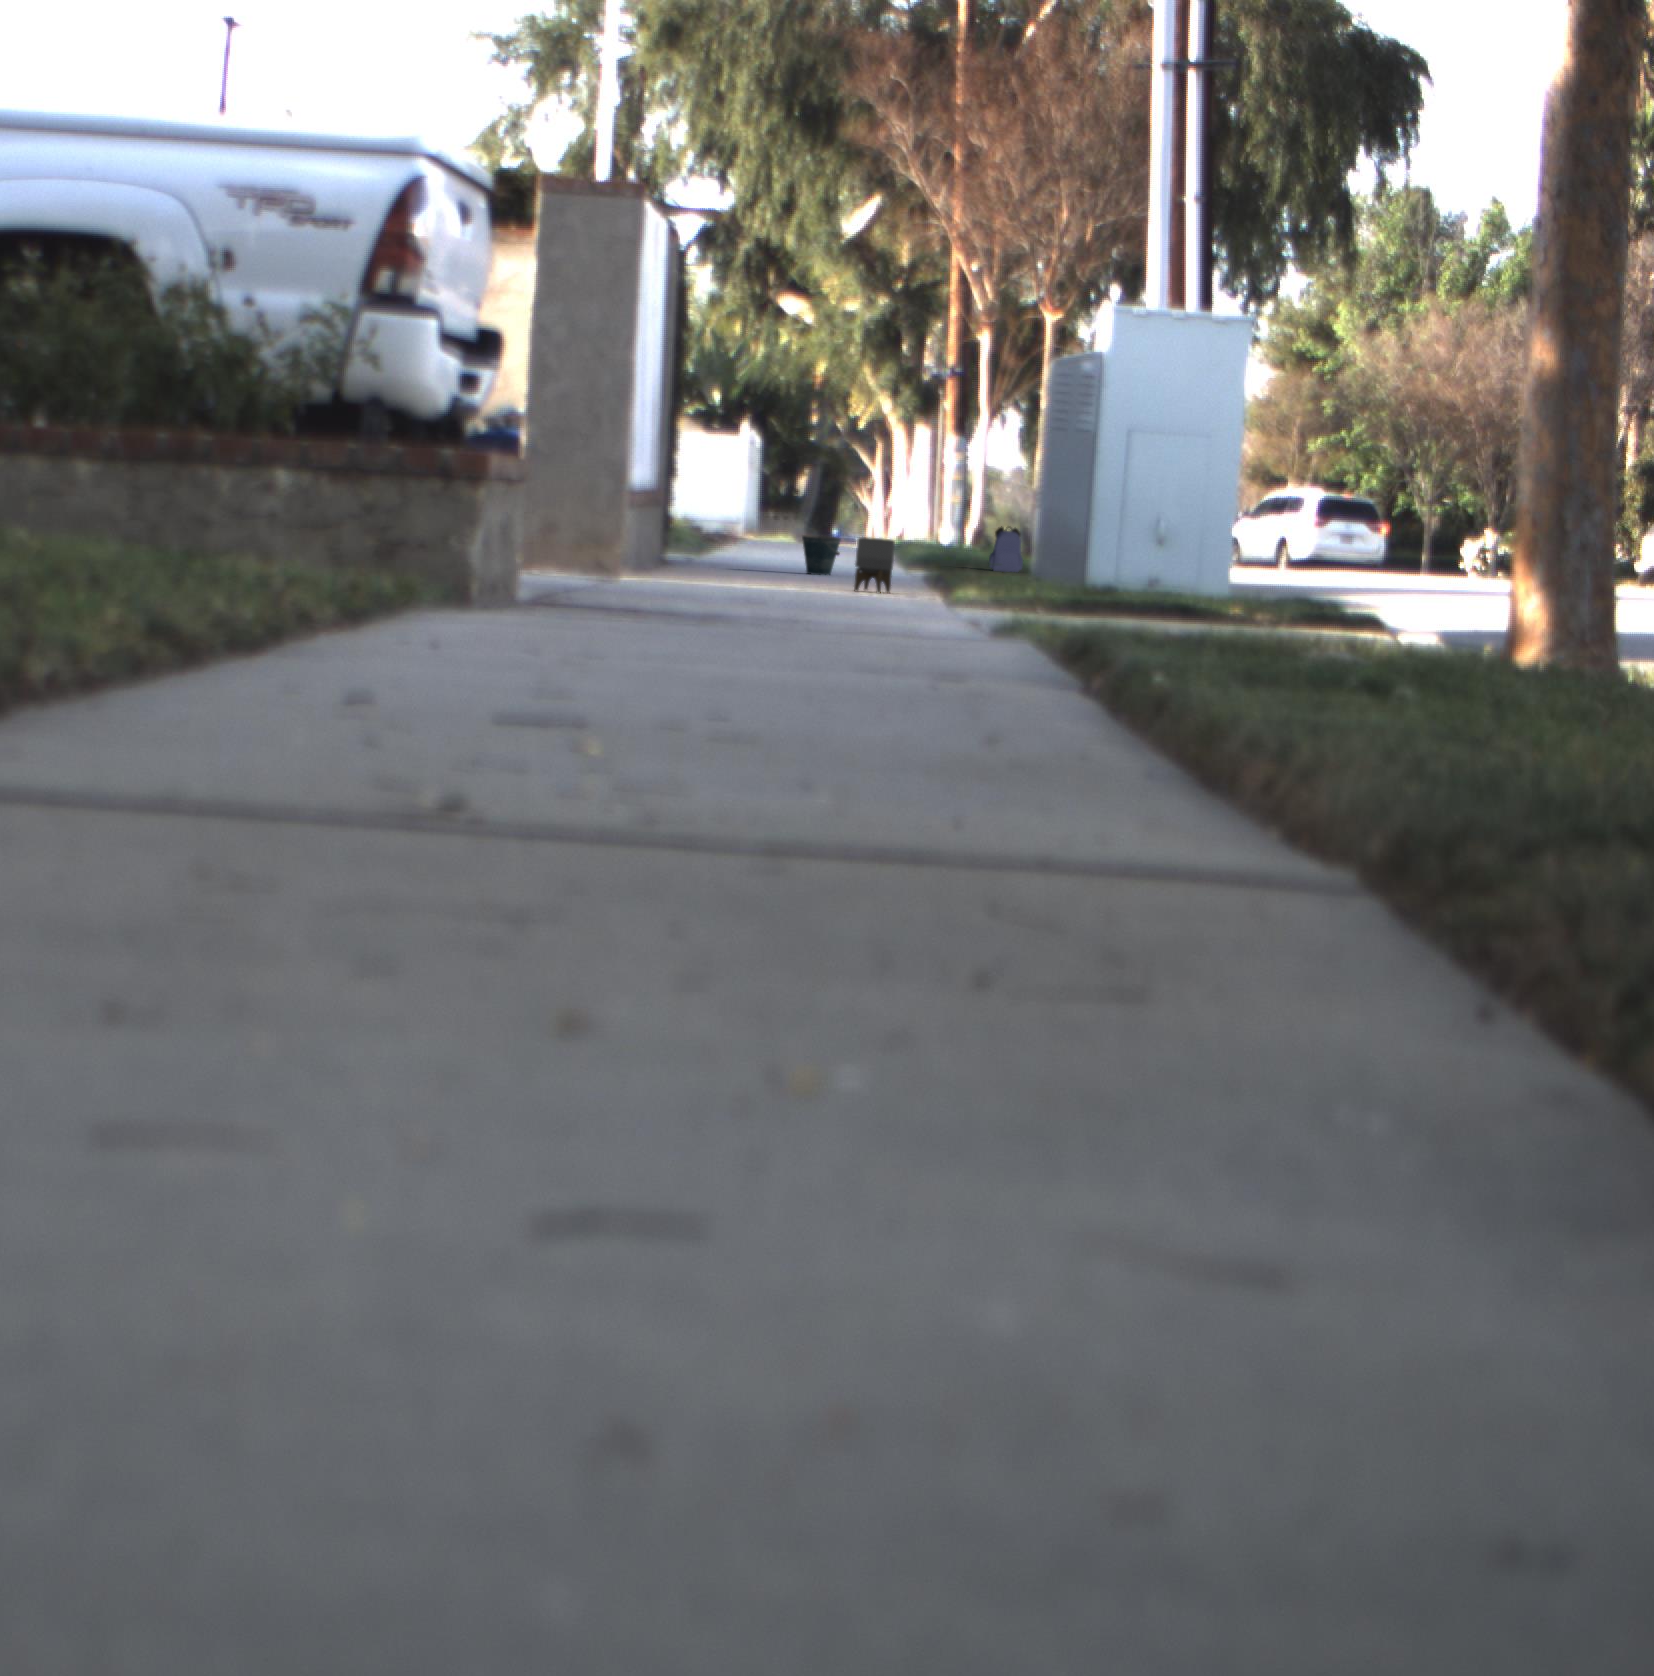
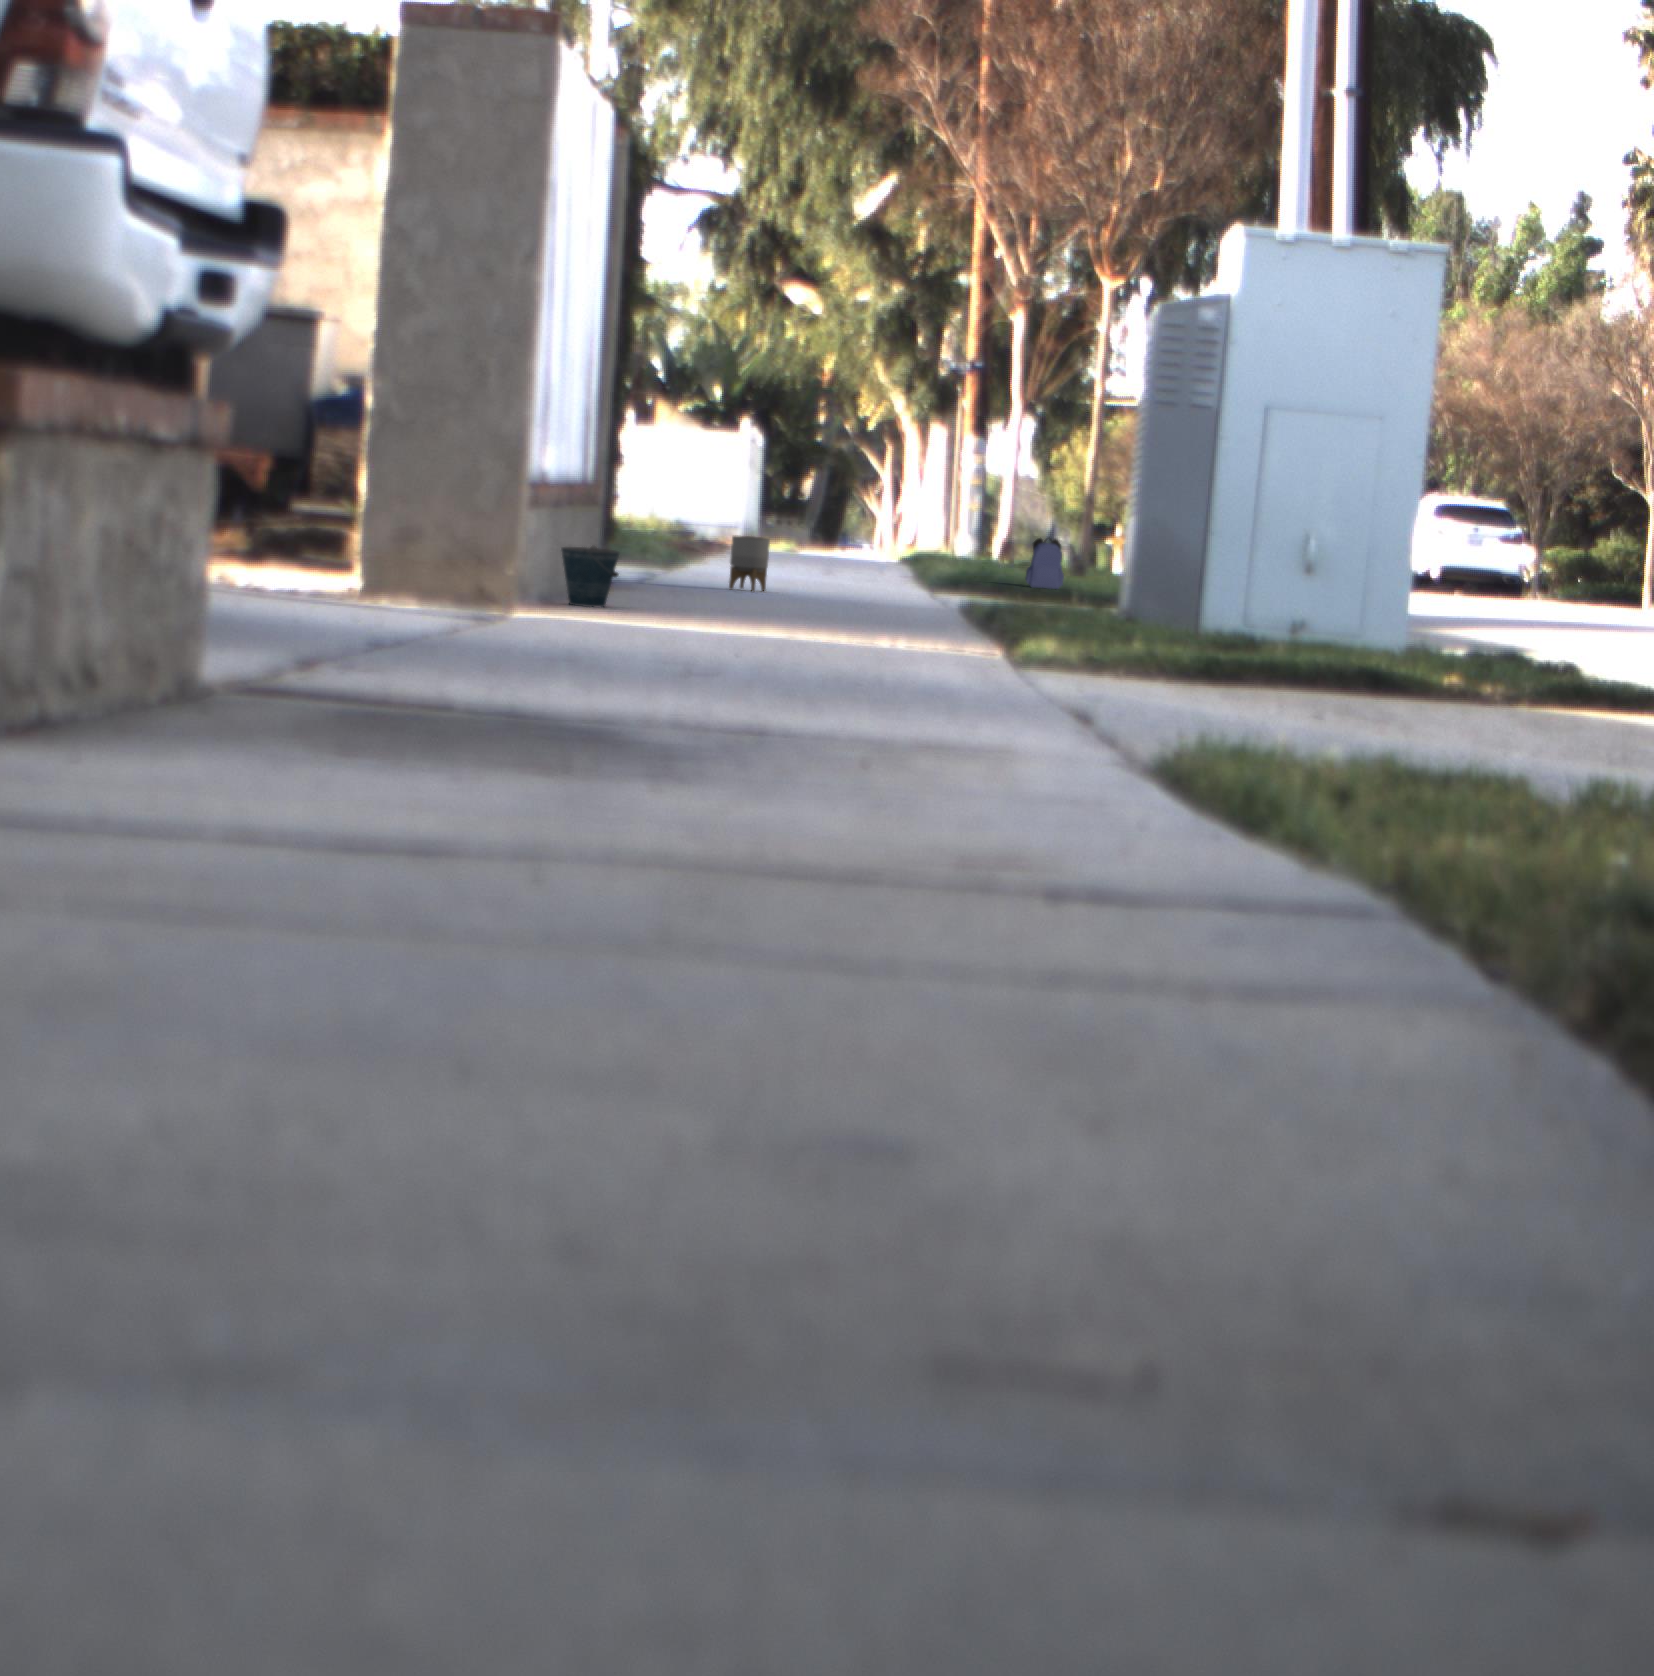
bucket: present [802,535,841,576] -> present [561,546,619,607]
planter: present [854,537,895,593] -> present [729,535,770,592]

